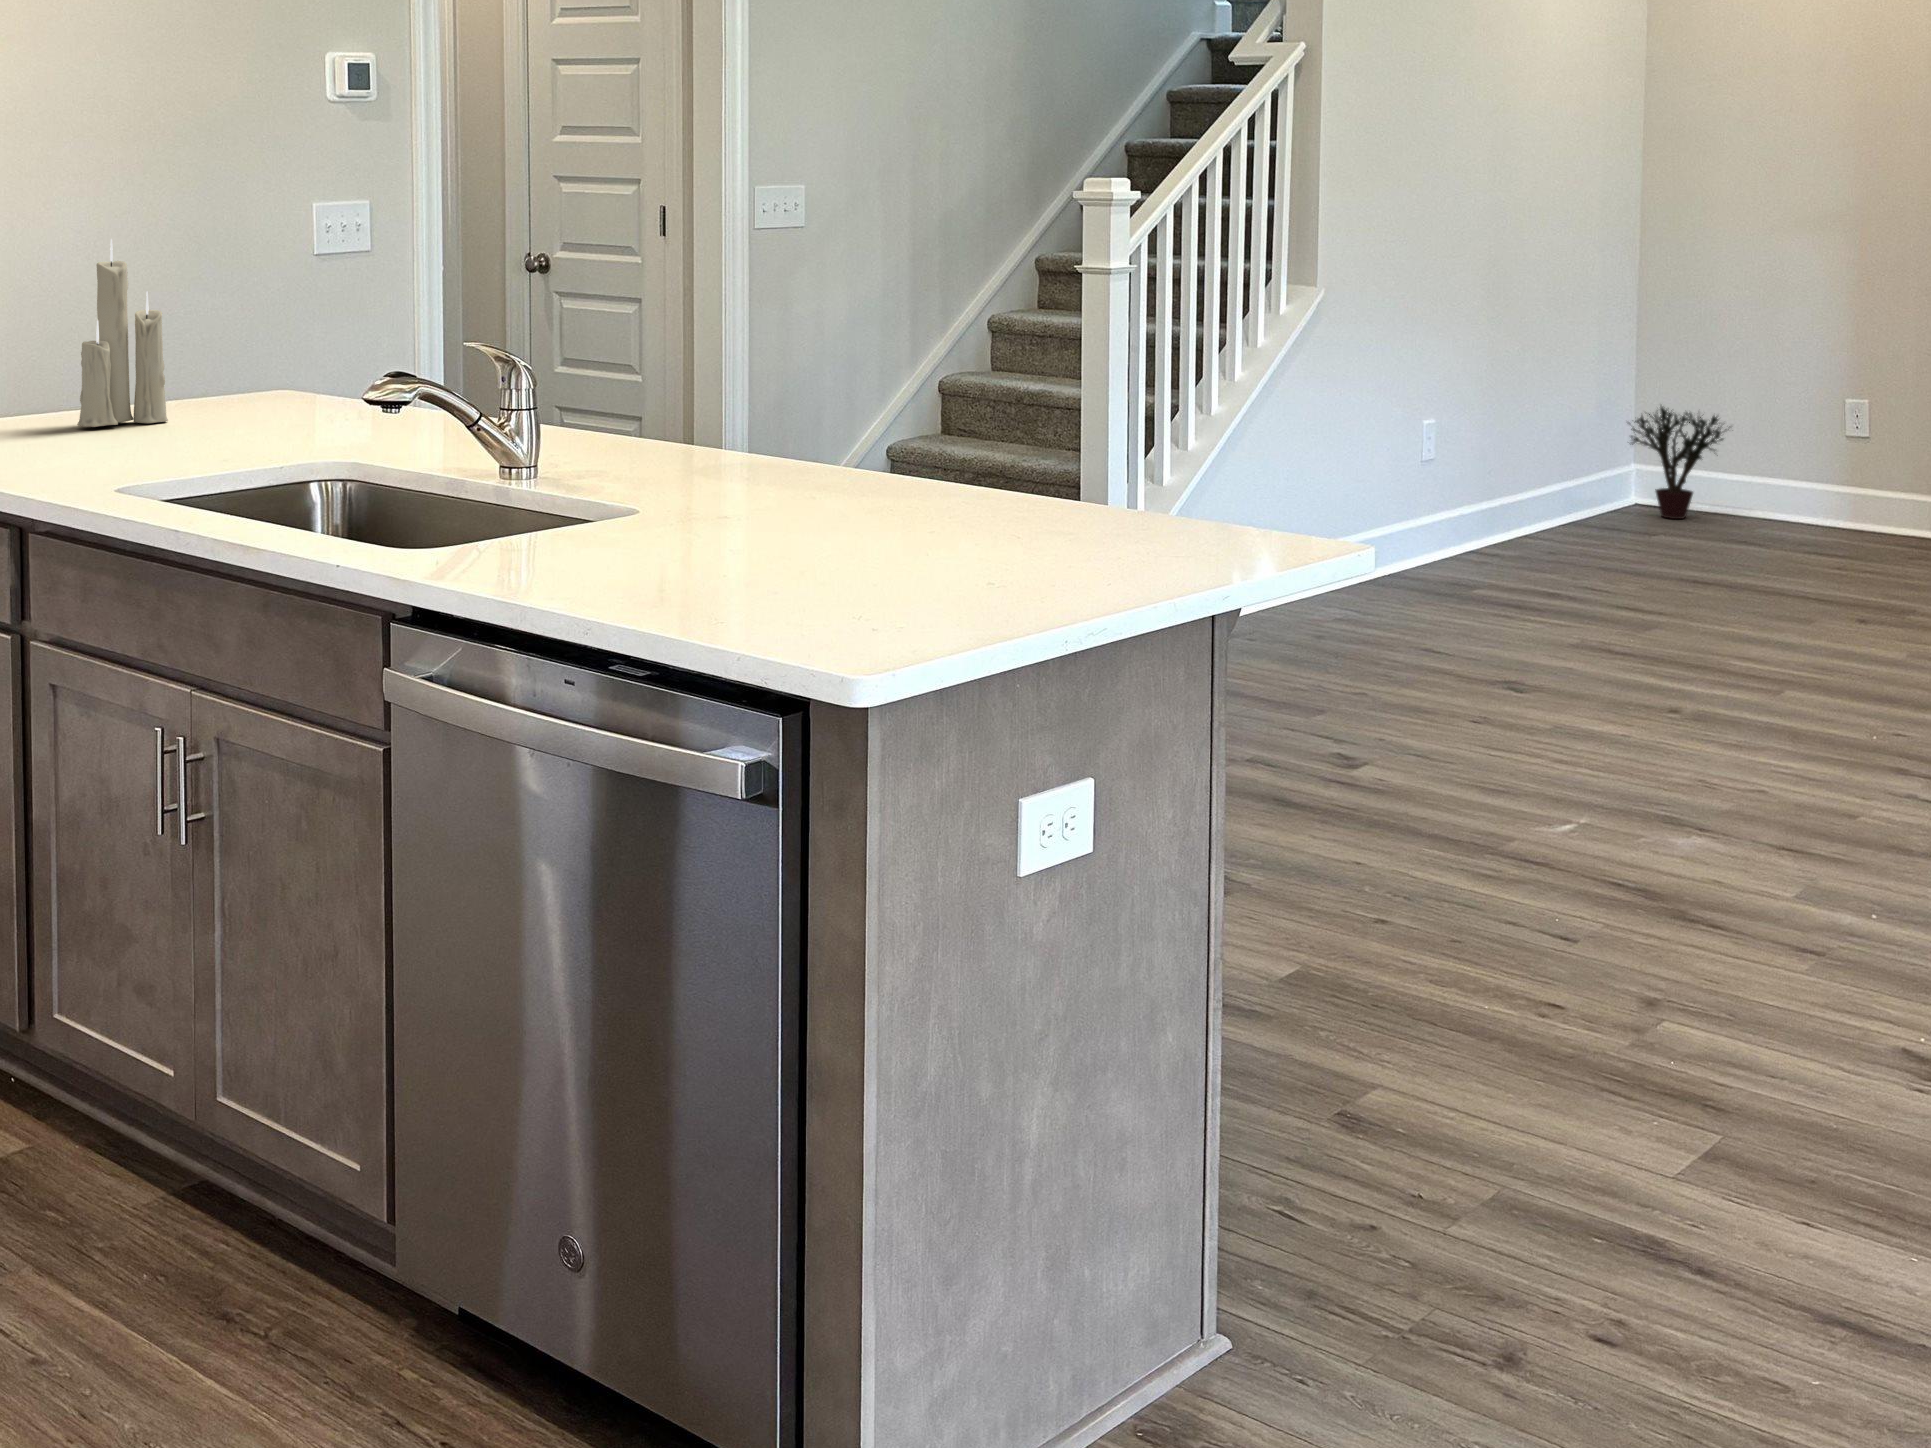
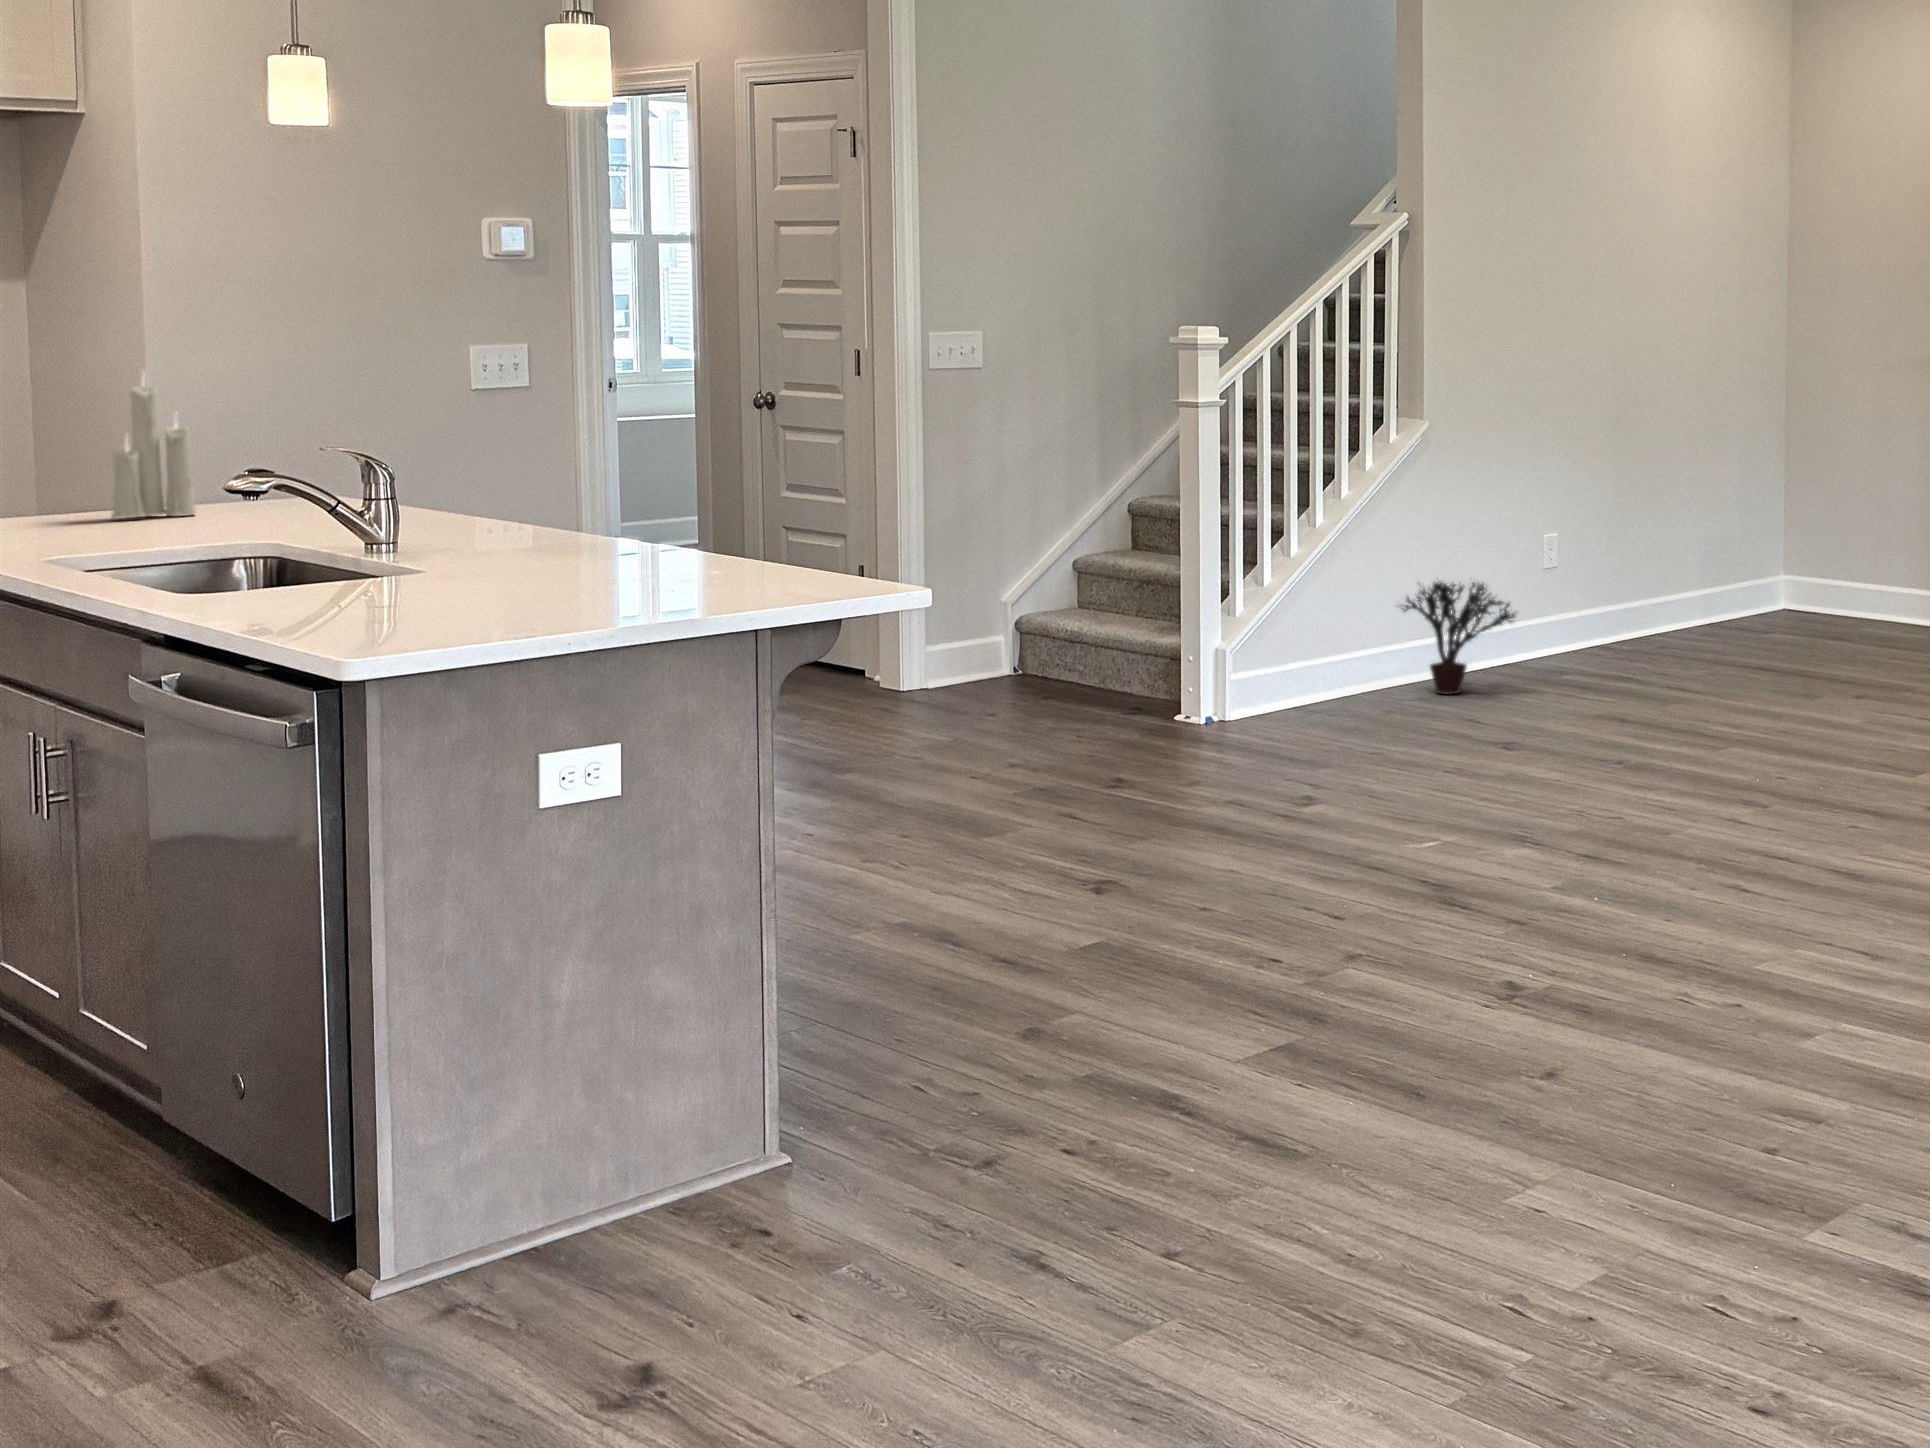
potted plant: present [1629,406,1729,519] -> present [1401,581,1515,694]

